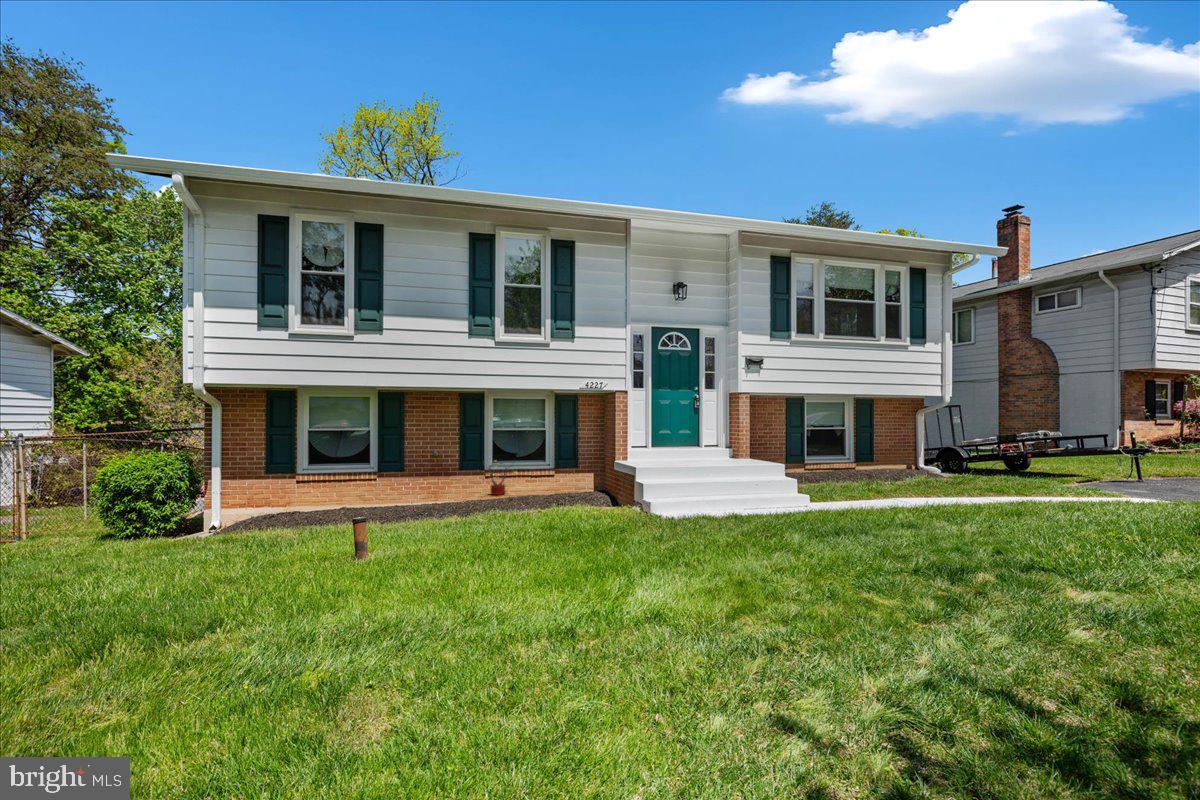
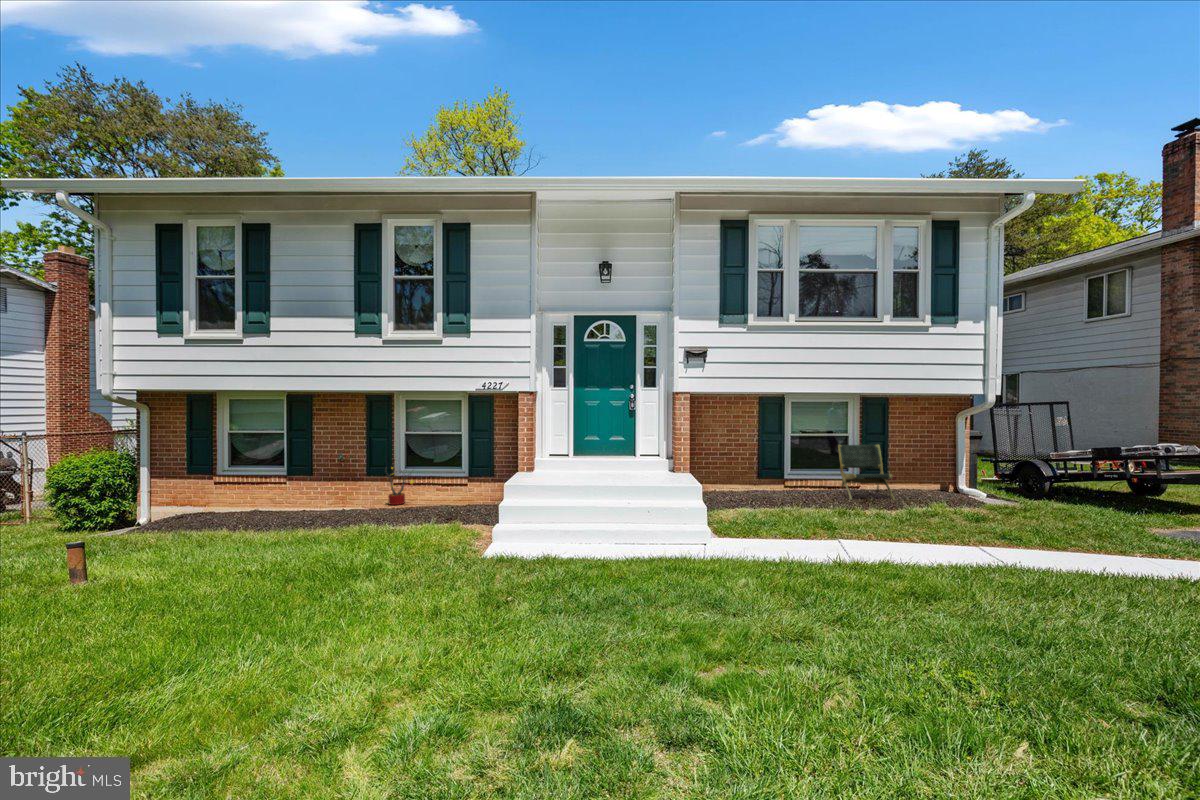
lounge chair: none [841,435,891,476] -> present [838,444,895,500]

